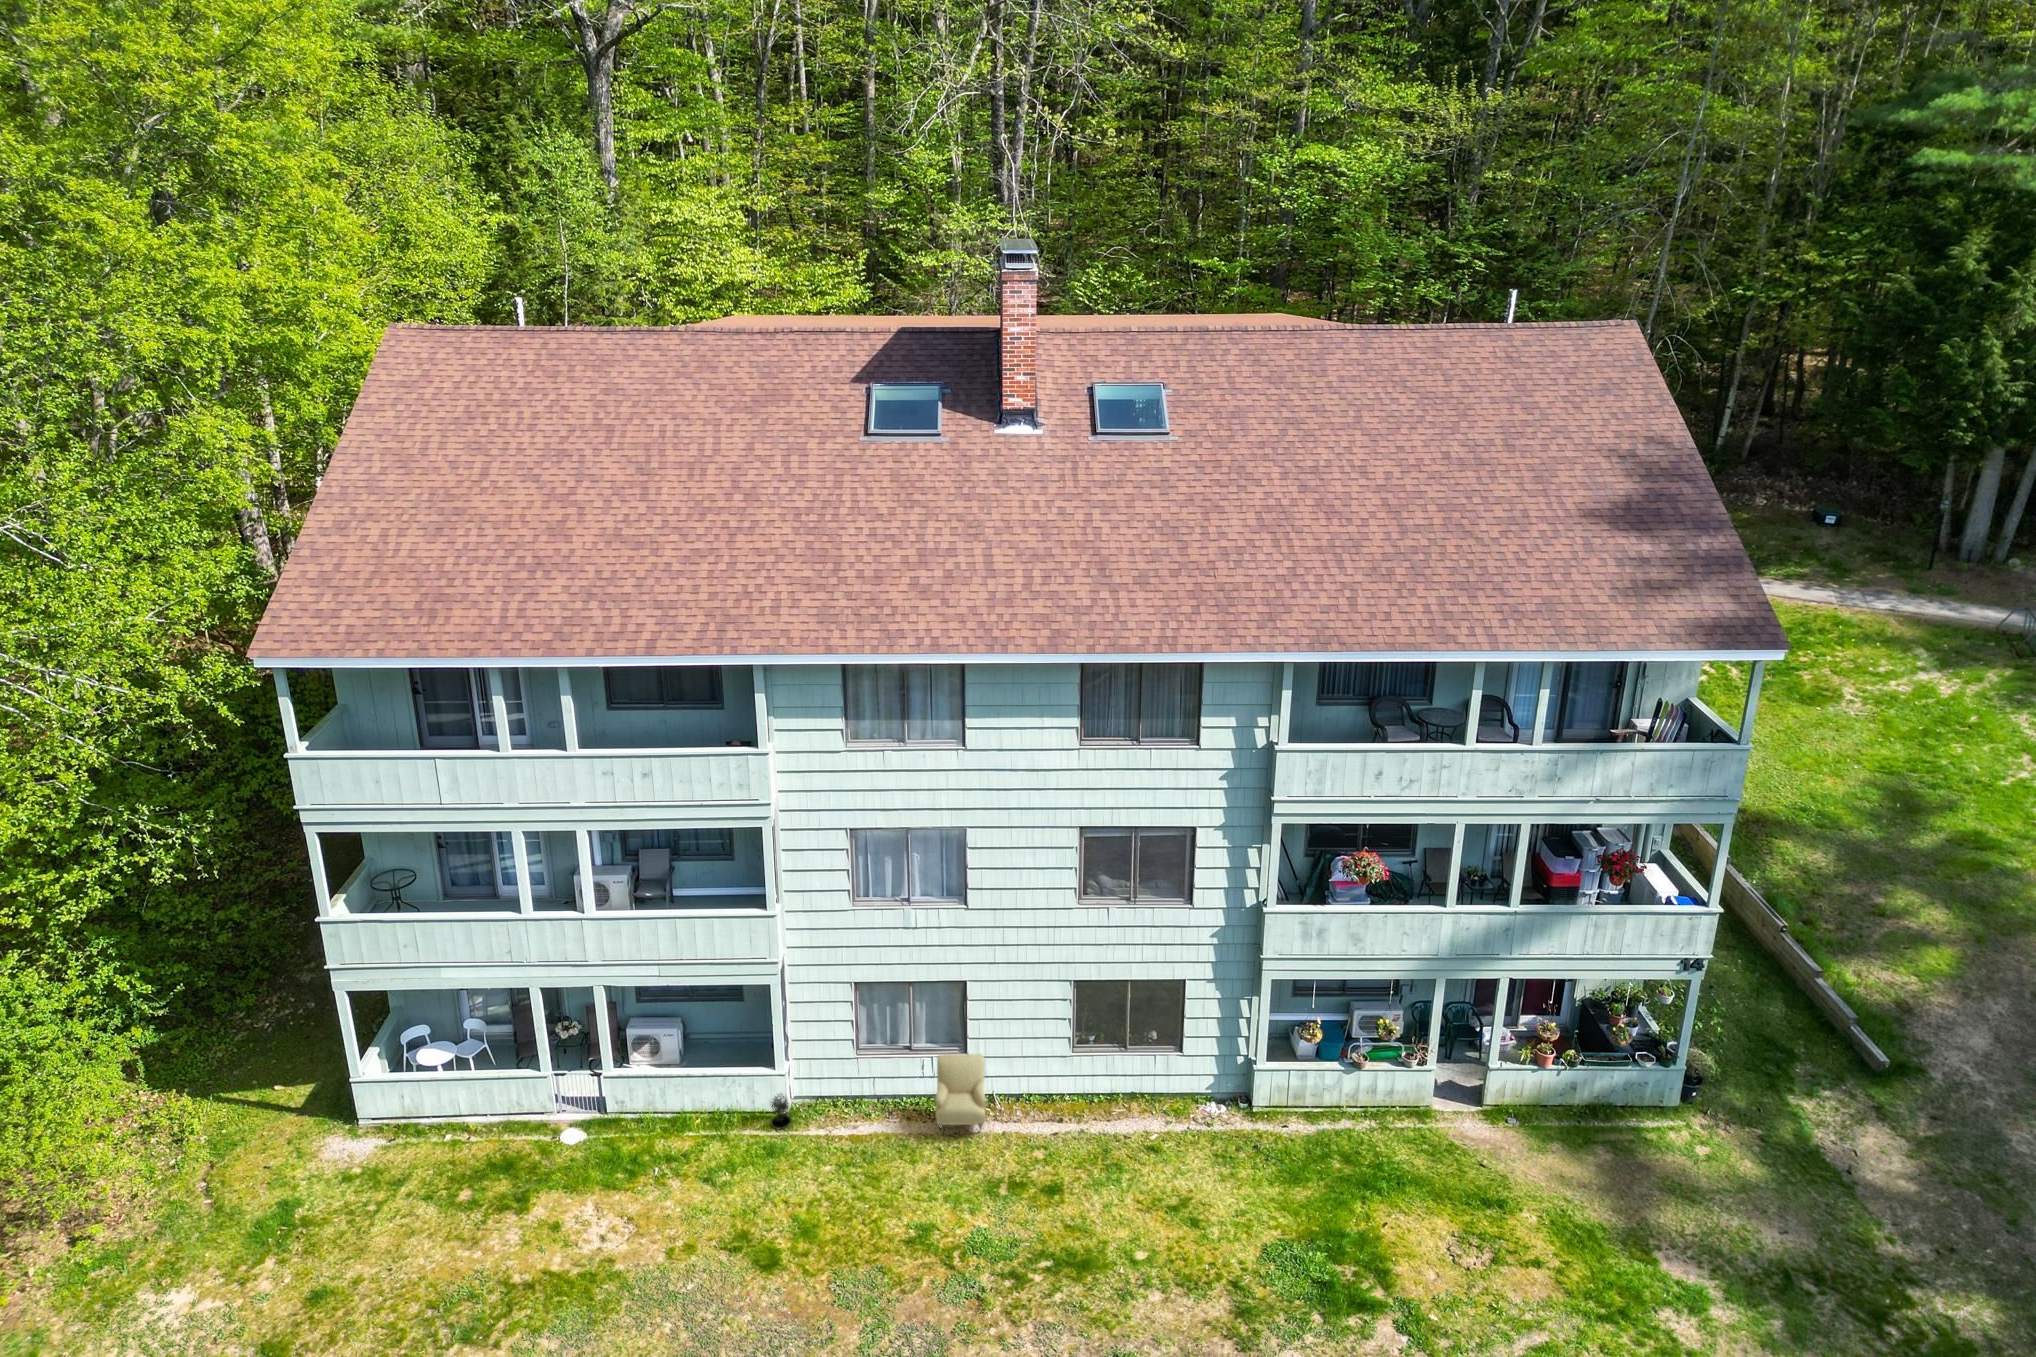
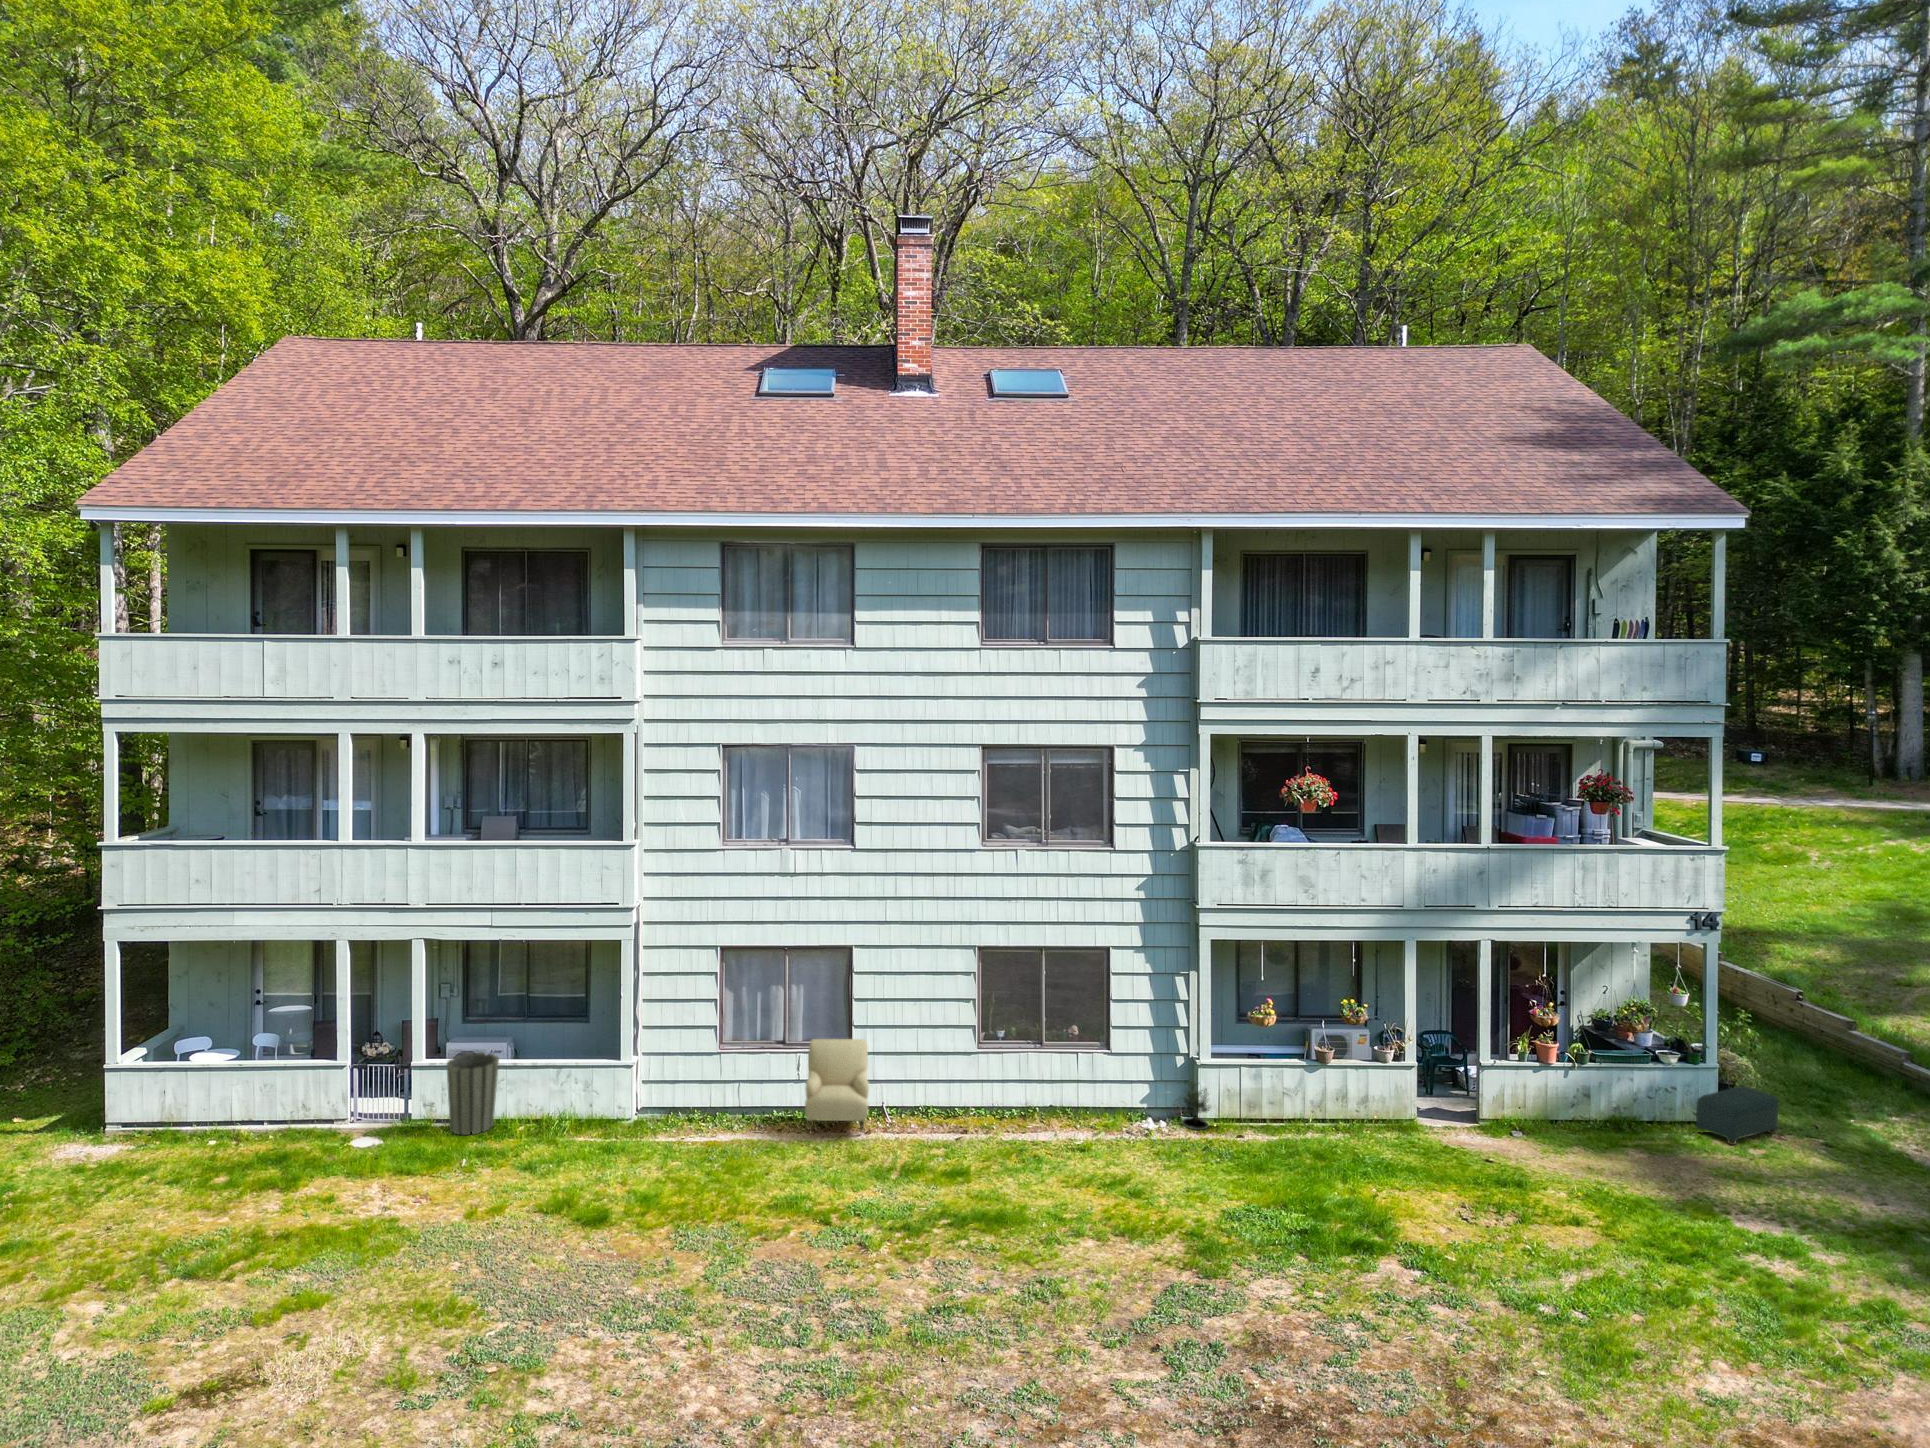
trash can: none [652,1071,692,1137] -> present [446,1052,499,1135]
bench: none [1654,1081,1725,1136] -> present [1696,1087,1778,1145]
potted tree: present [770,1094,792,1129] -> present [1182,1079,1210,1130]

